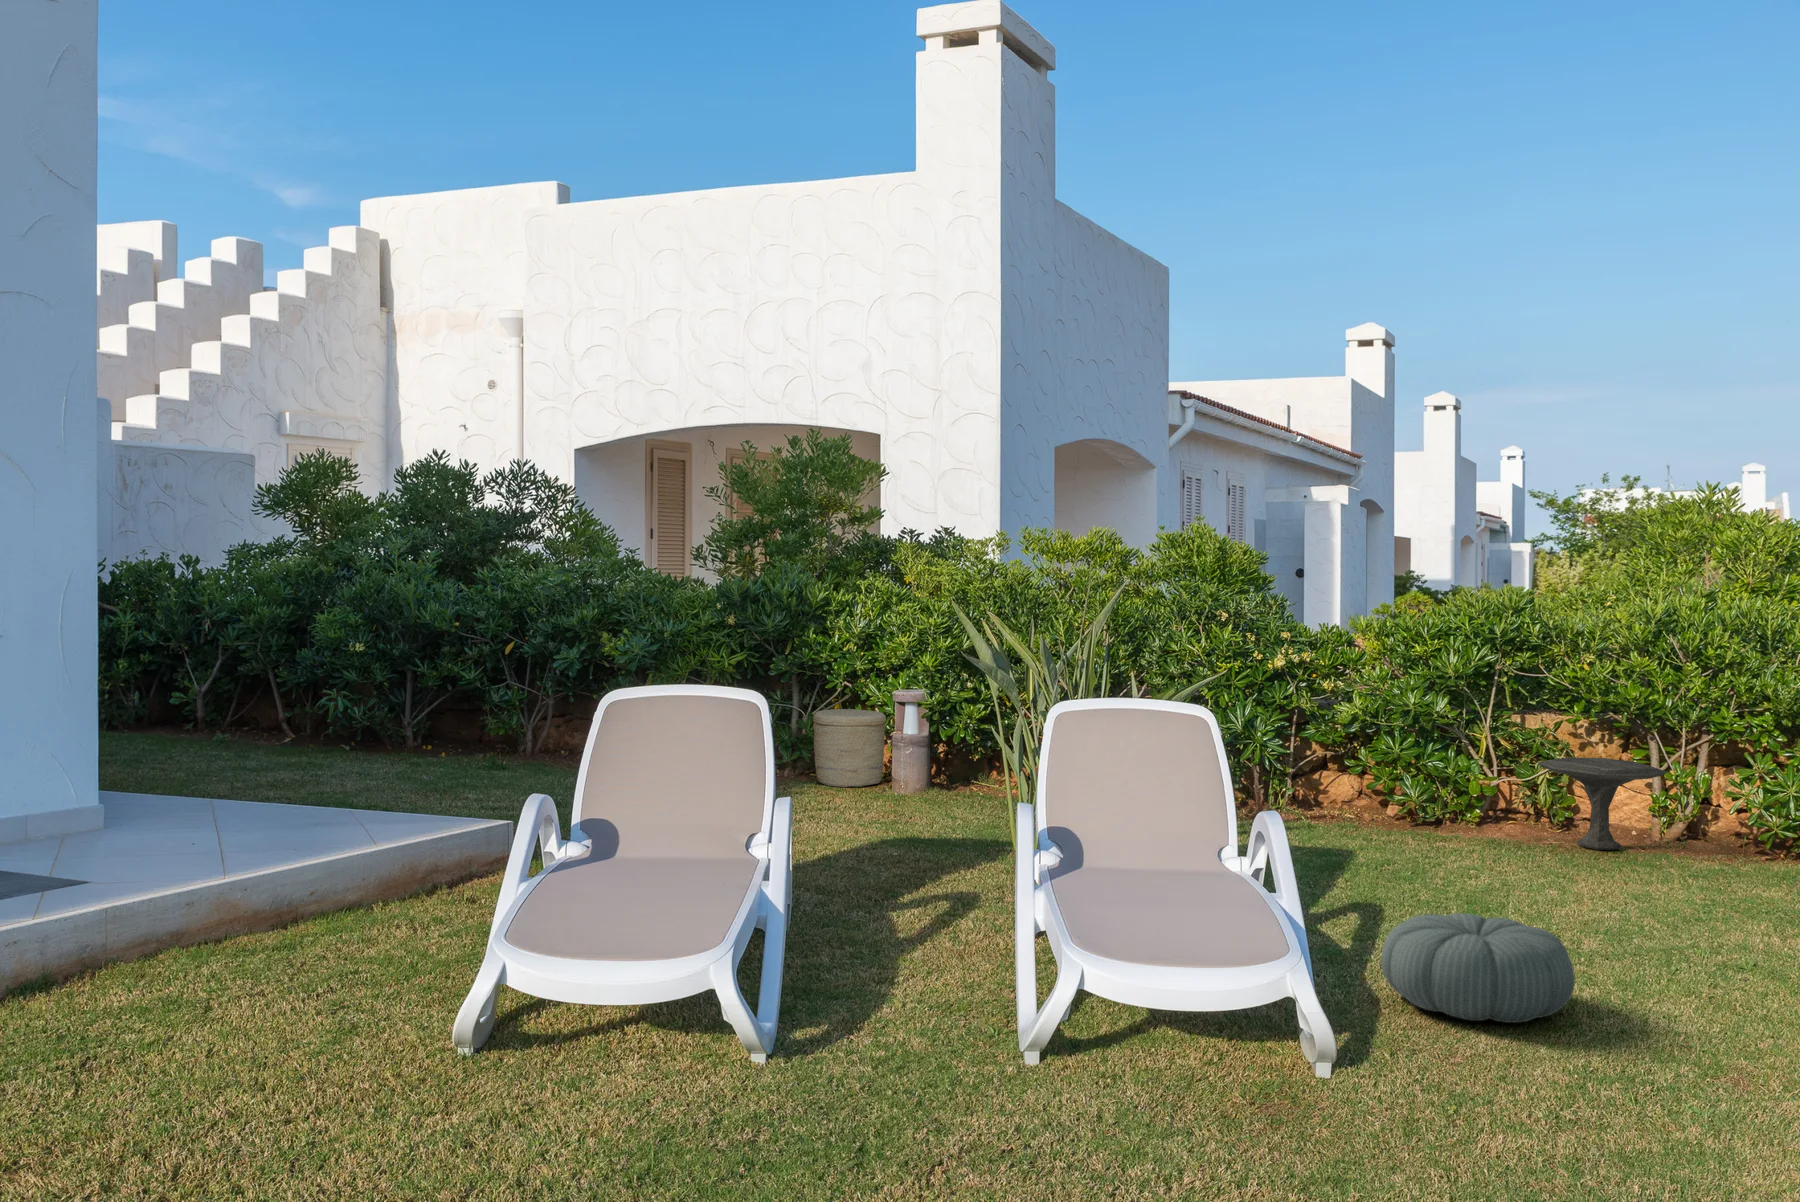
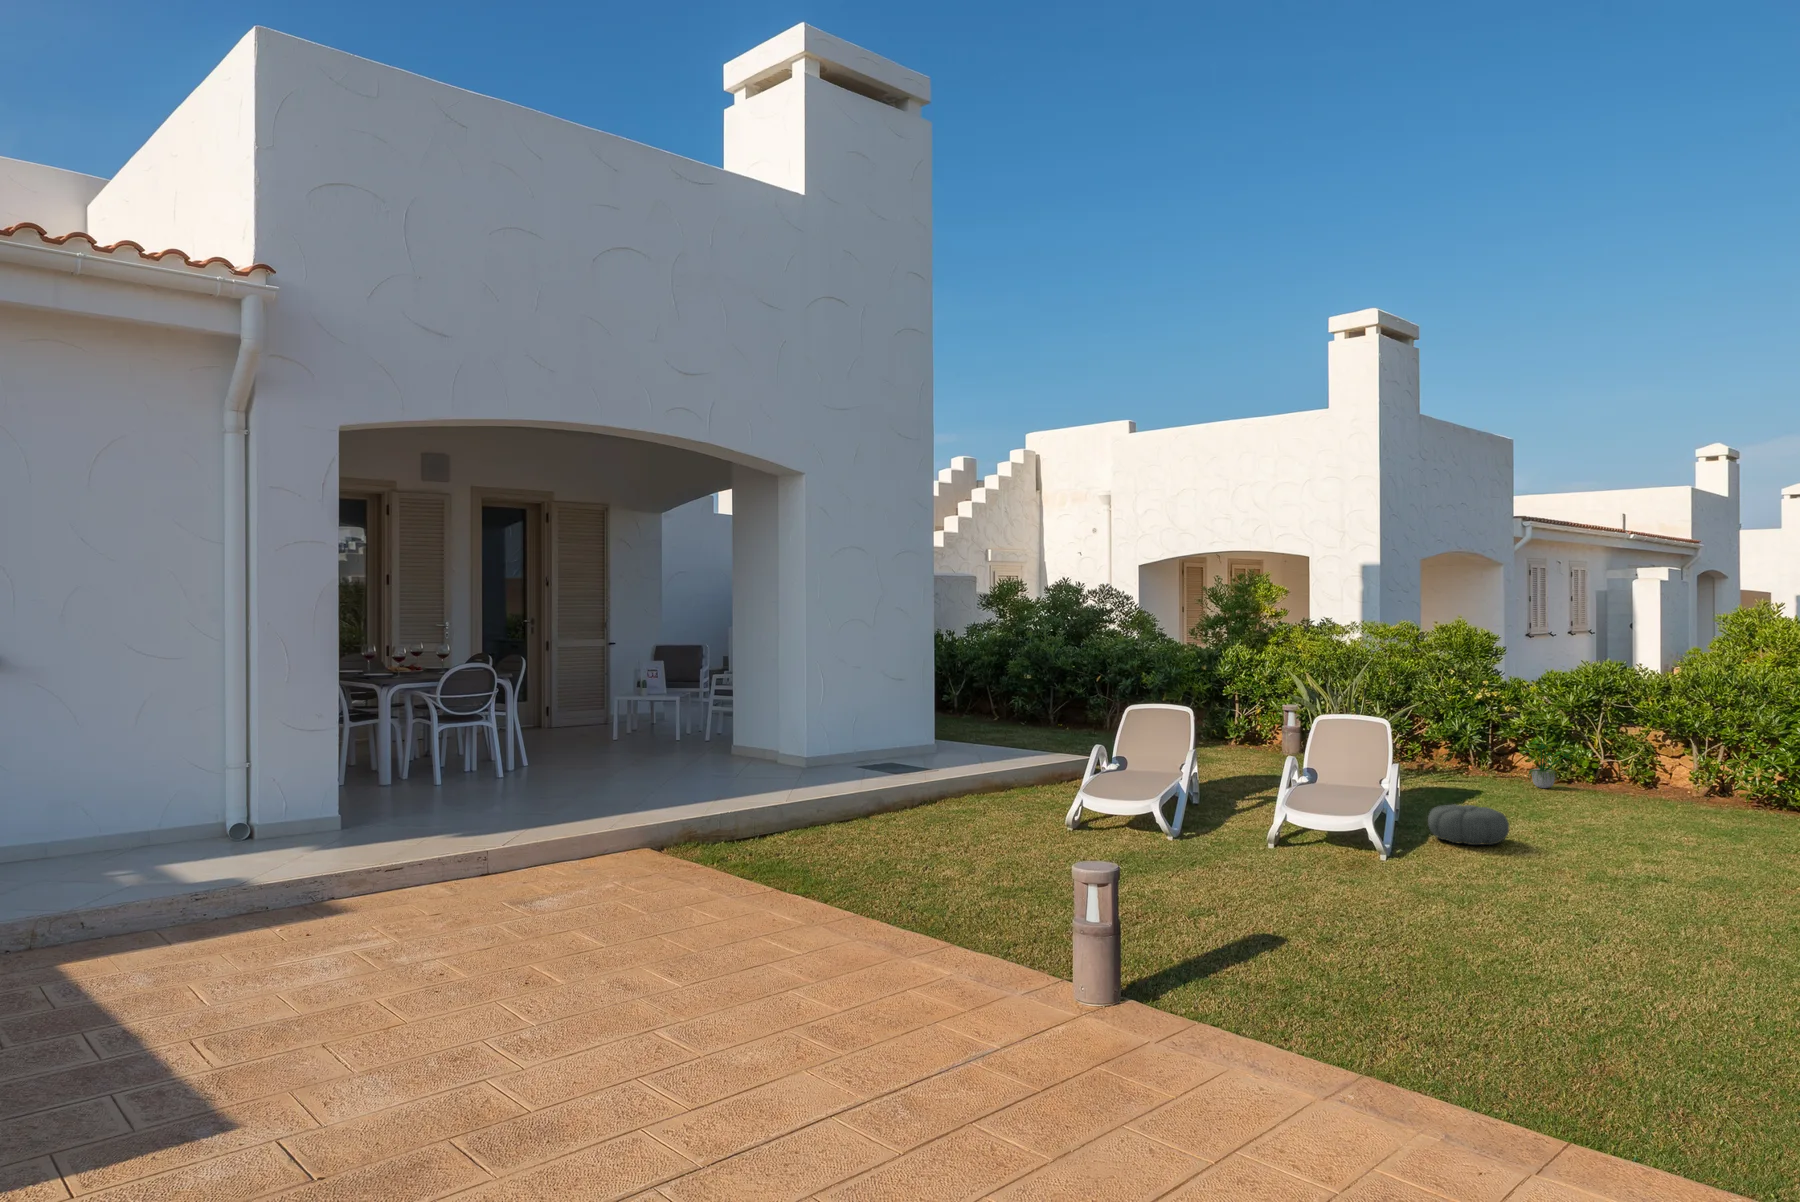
woven basket: present [813,709,886,787] -> none [1241,714,1279,752]
potted plant: none [1370,723,1487,837] -> present [1524,738,1579,788]
side table: present [1537,757,1668,850] -> none [1618,752,1690,800]

